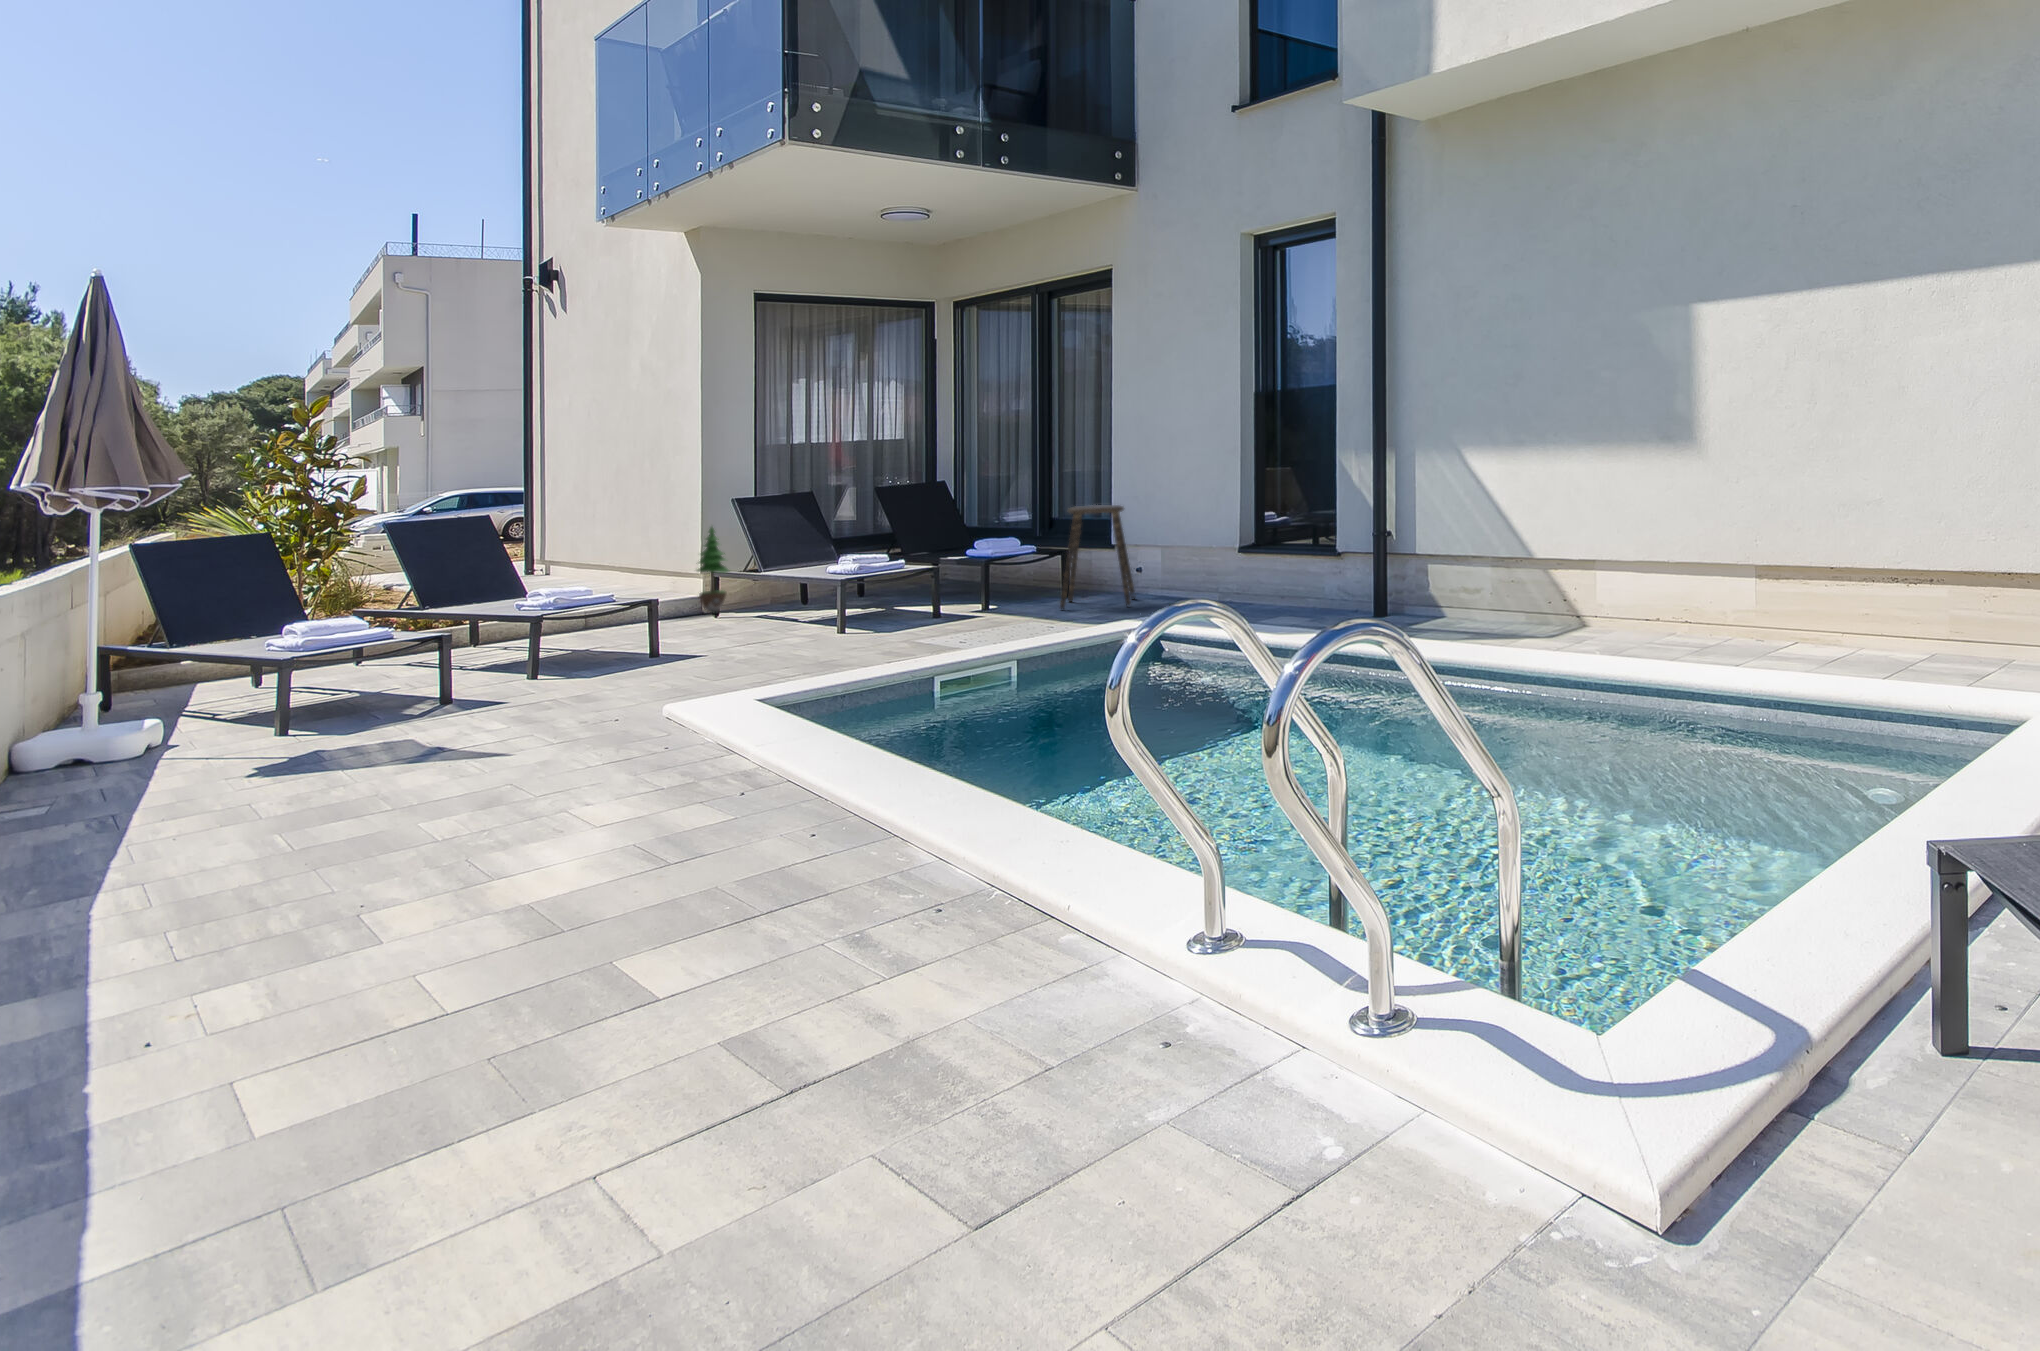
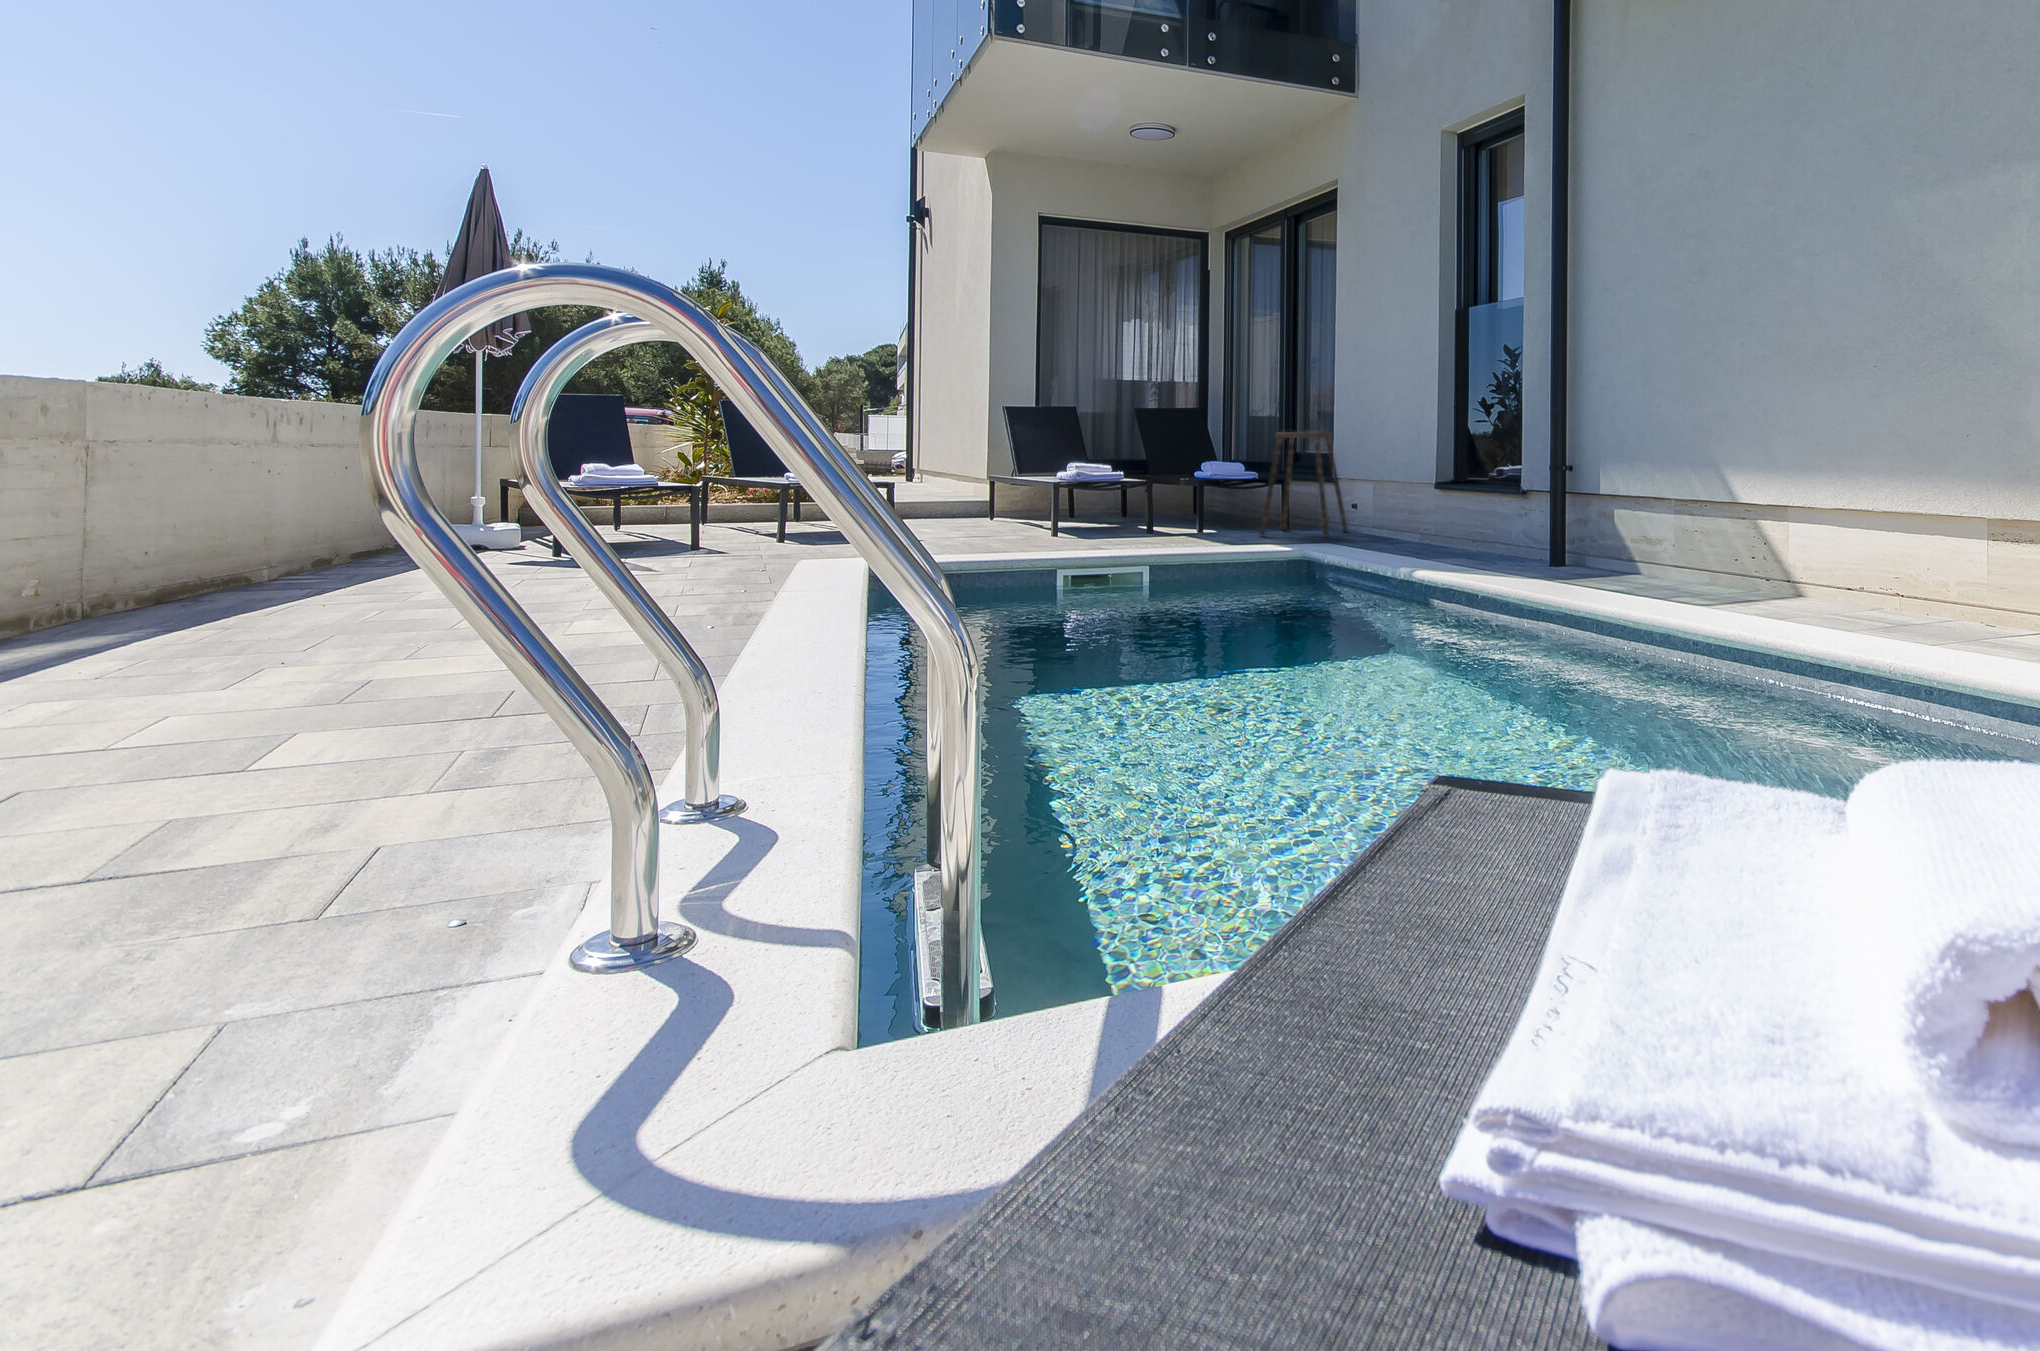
potted tree: present [697,527,729,613] -> none [971,440,1001,522]

